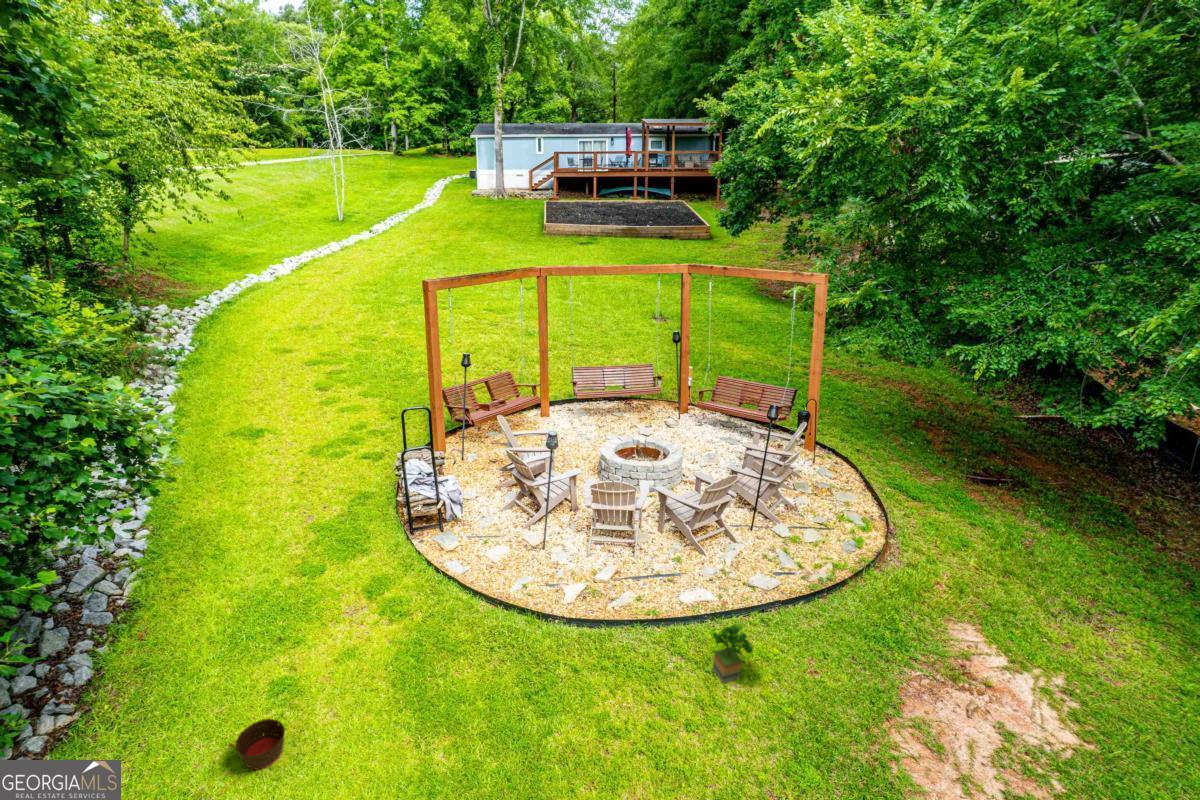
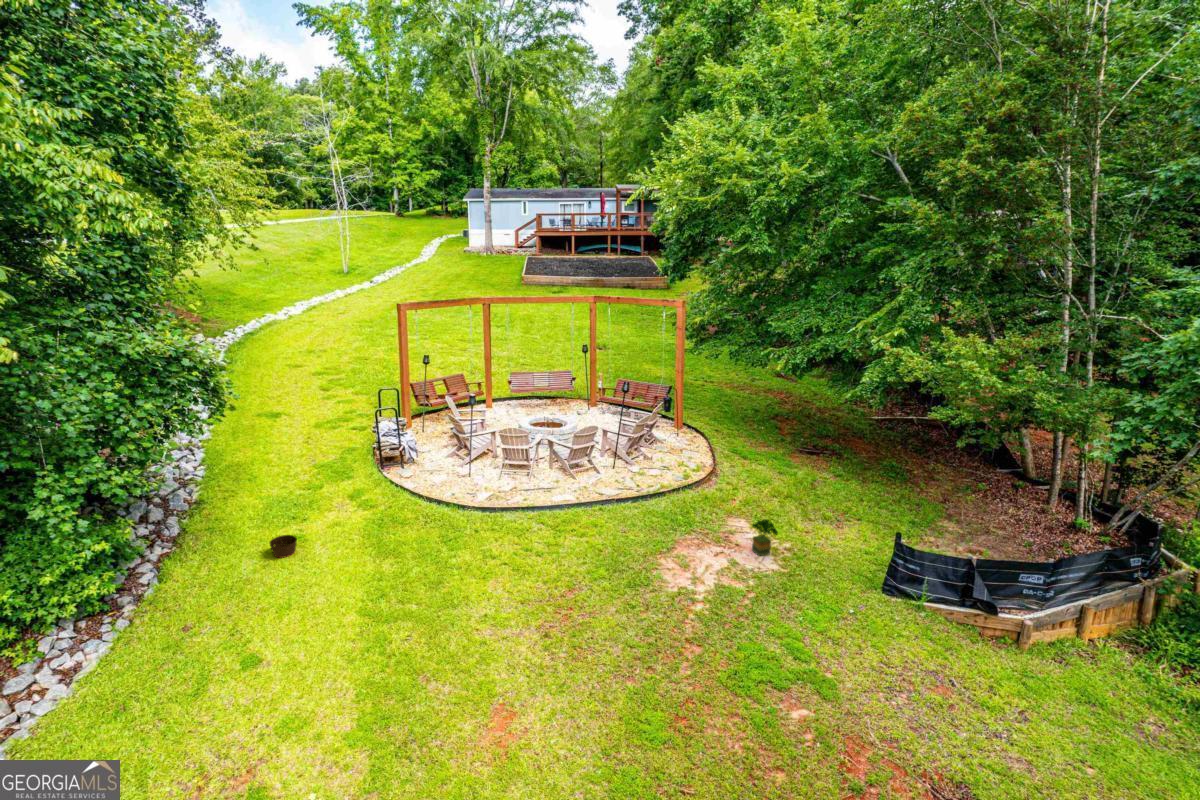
potted tree: present [712,625,753,683] -> present [752,519,778,556]

